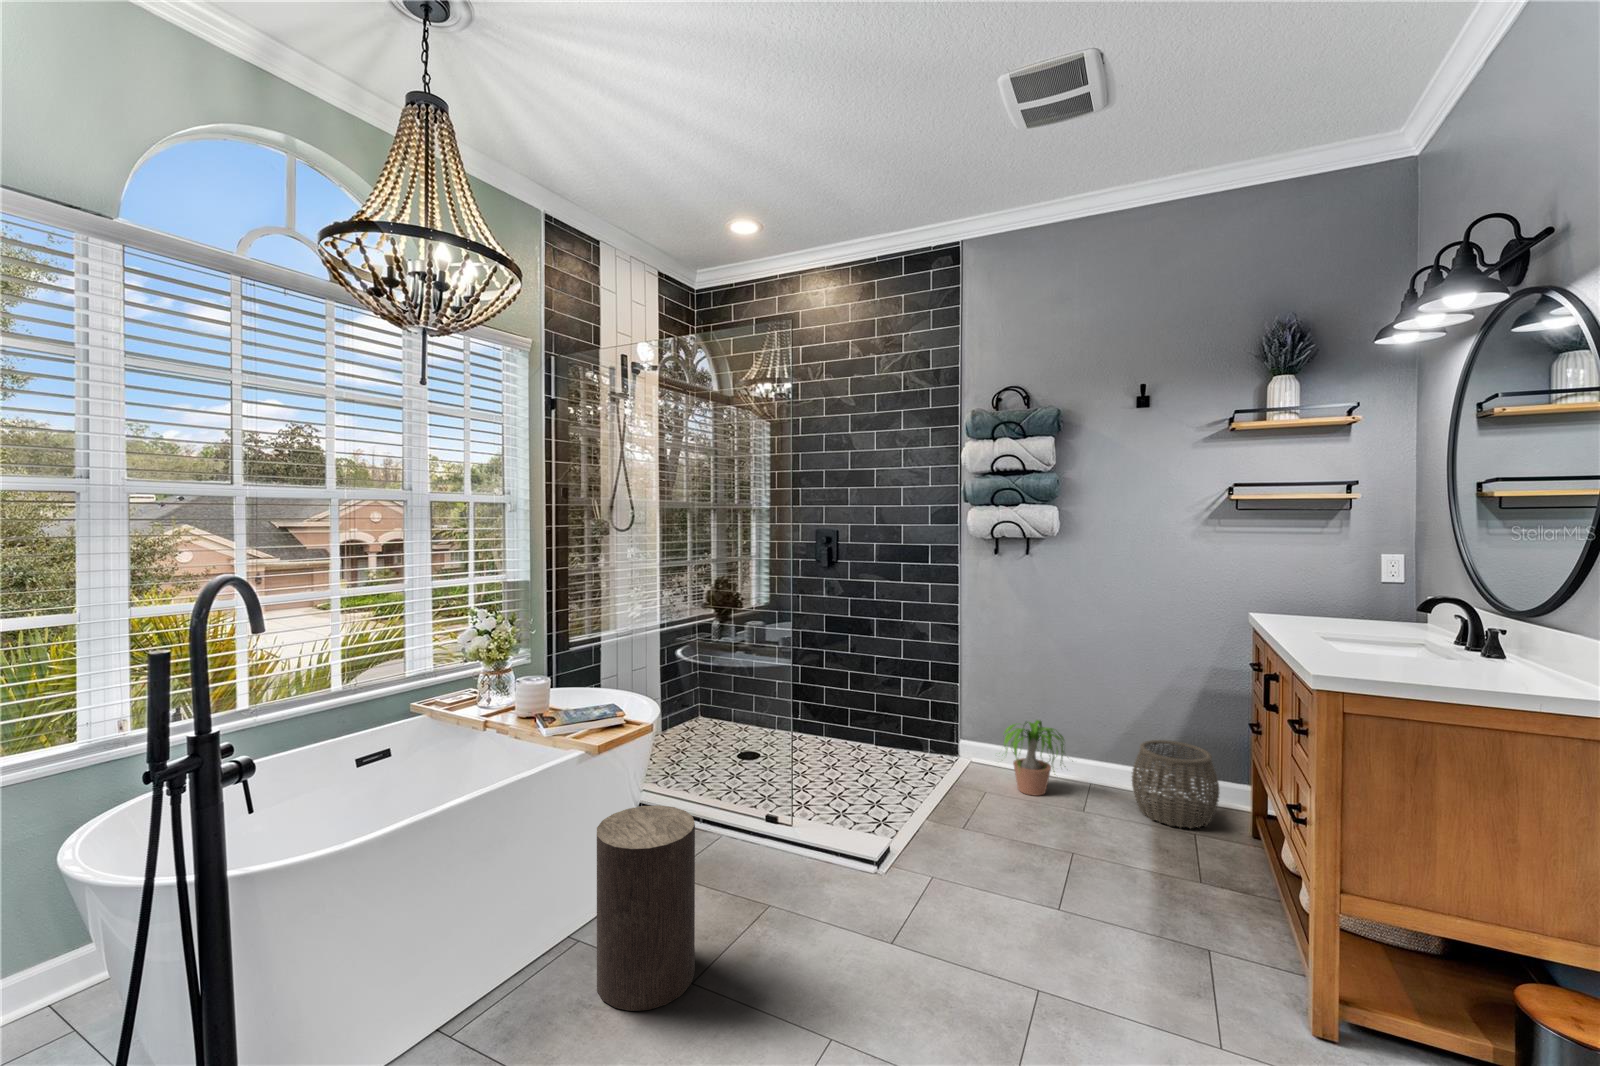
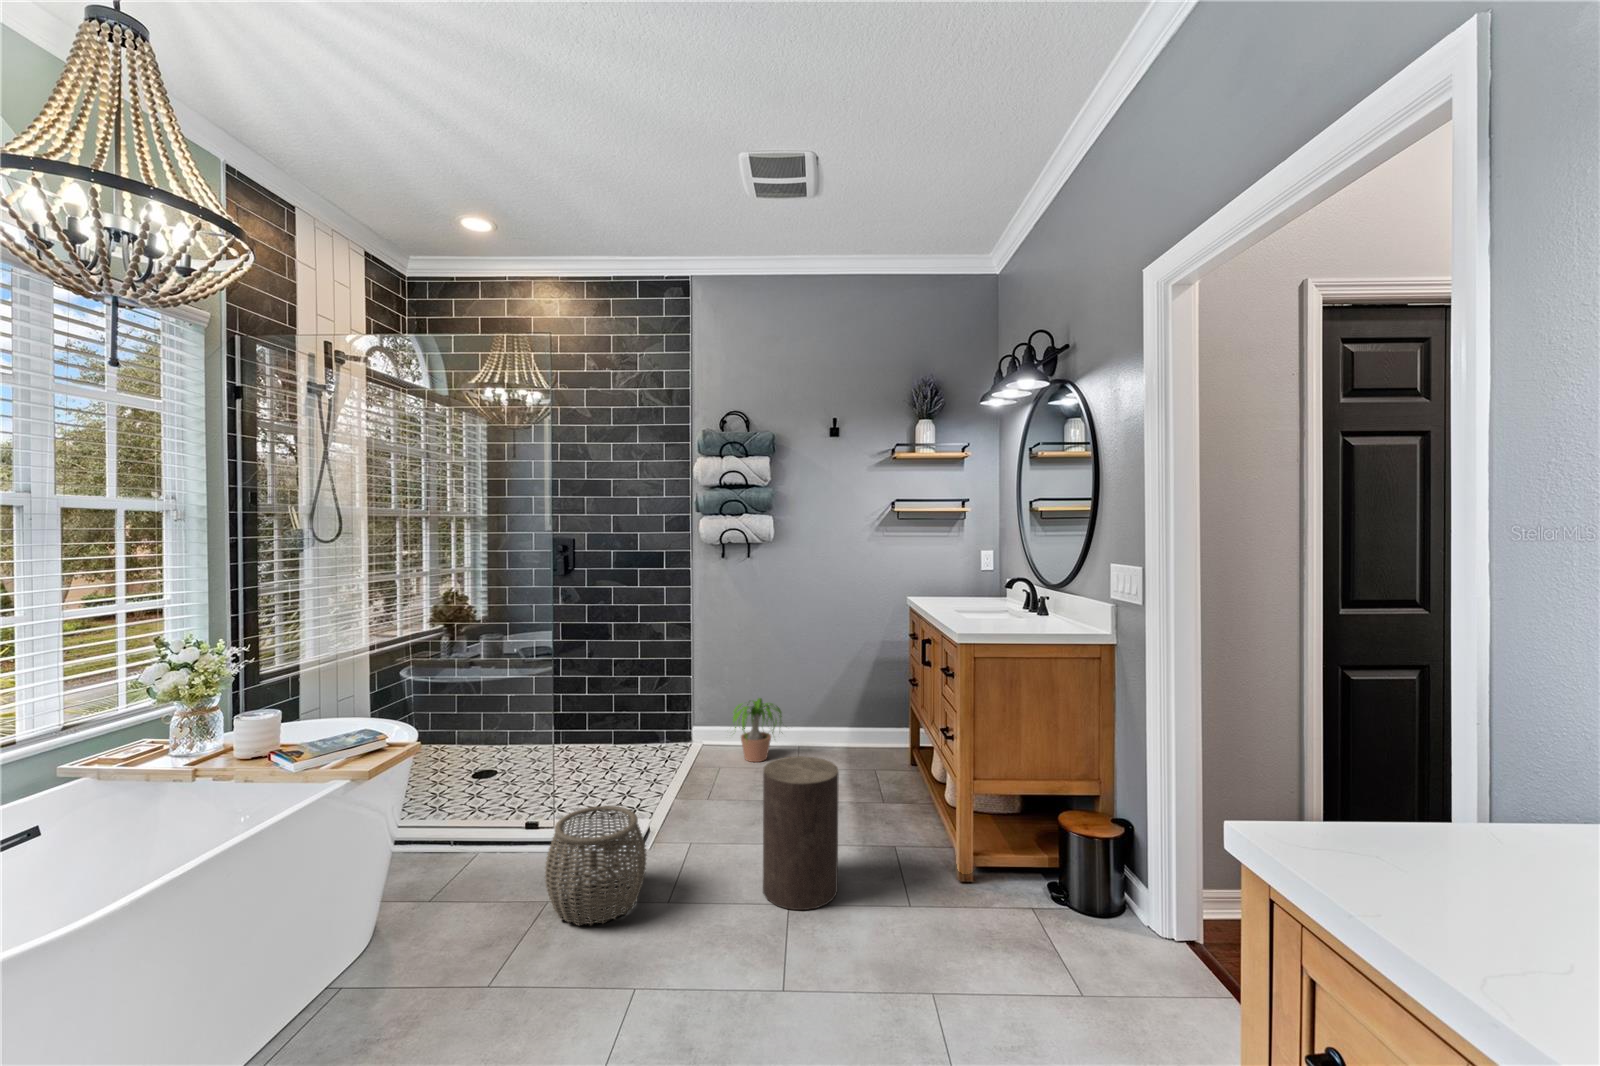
woven basket: present [1132,740,1220,828] -> present [545,806,646,925]
stool: present [597,805,695,1011] -> present [763,756,839,910]

